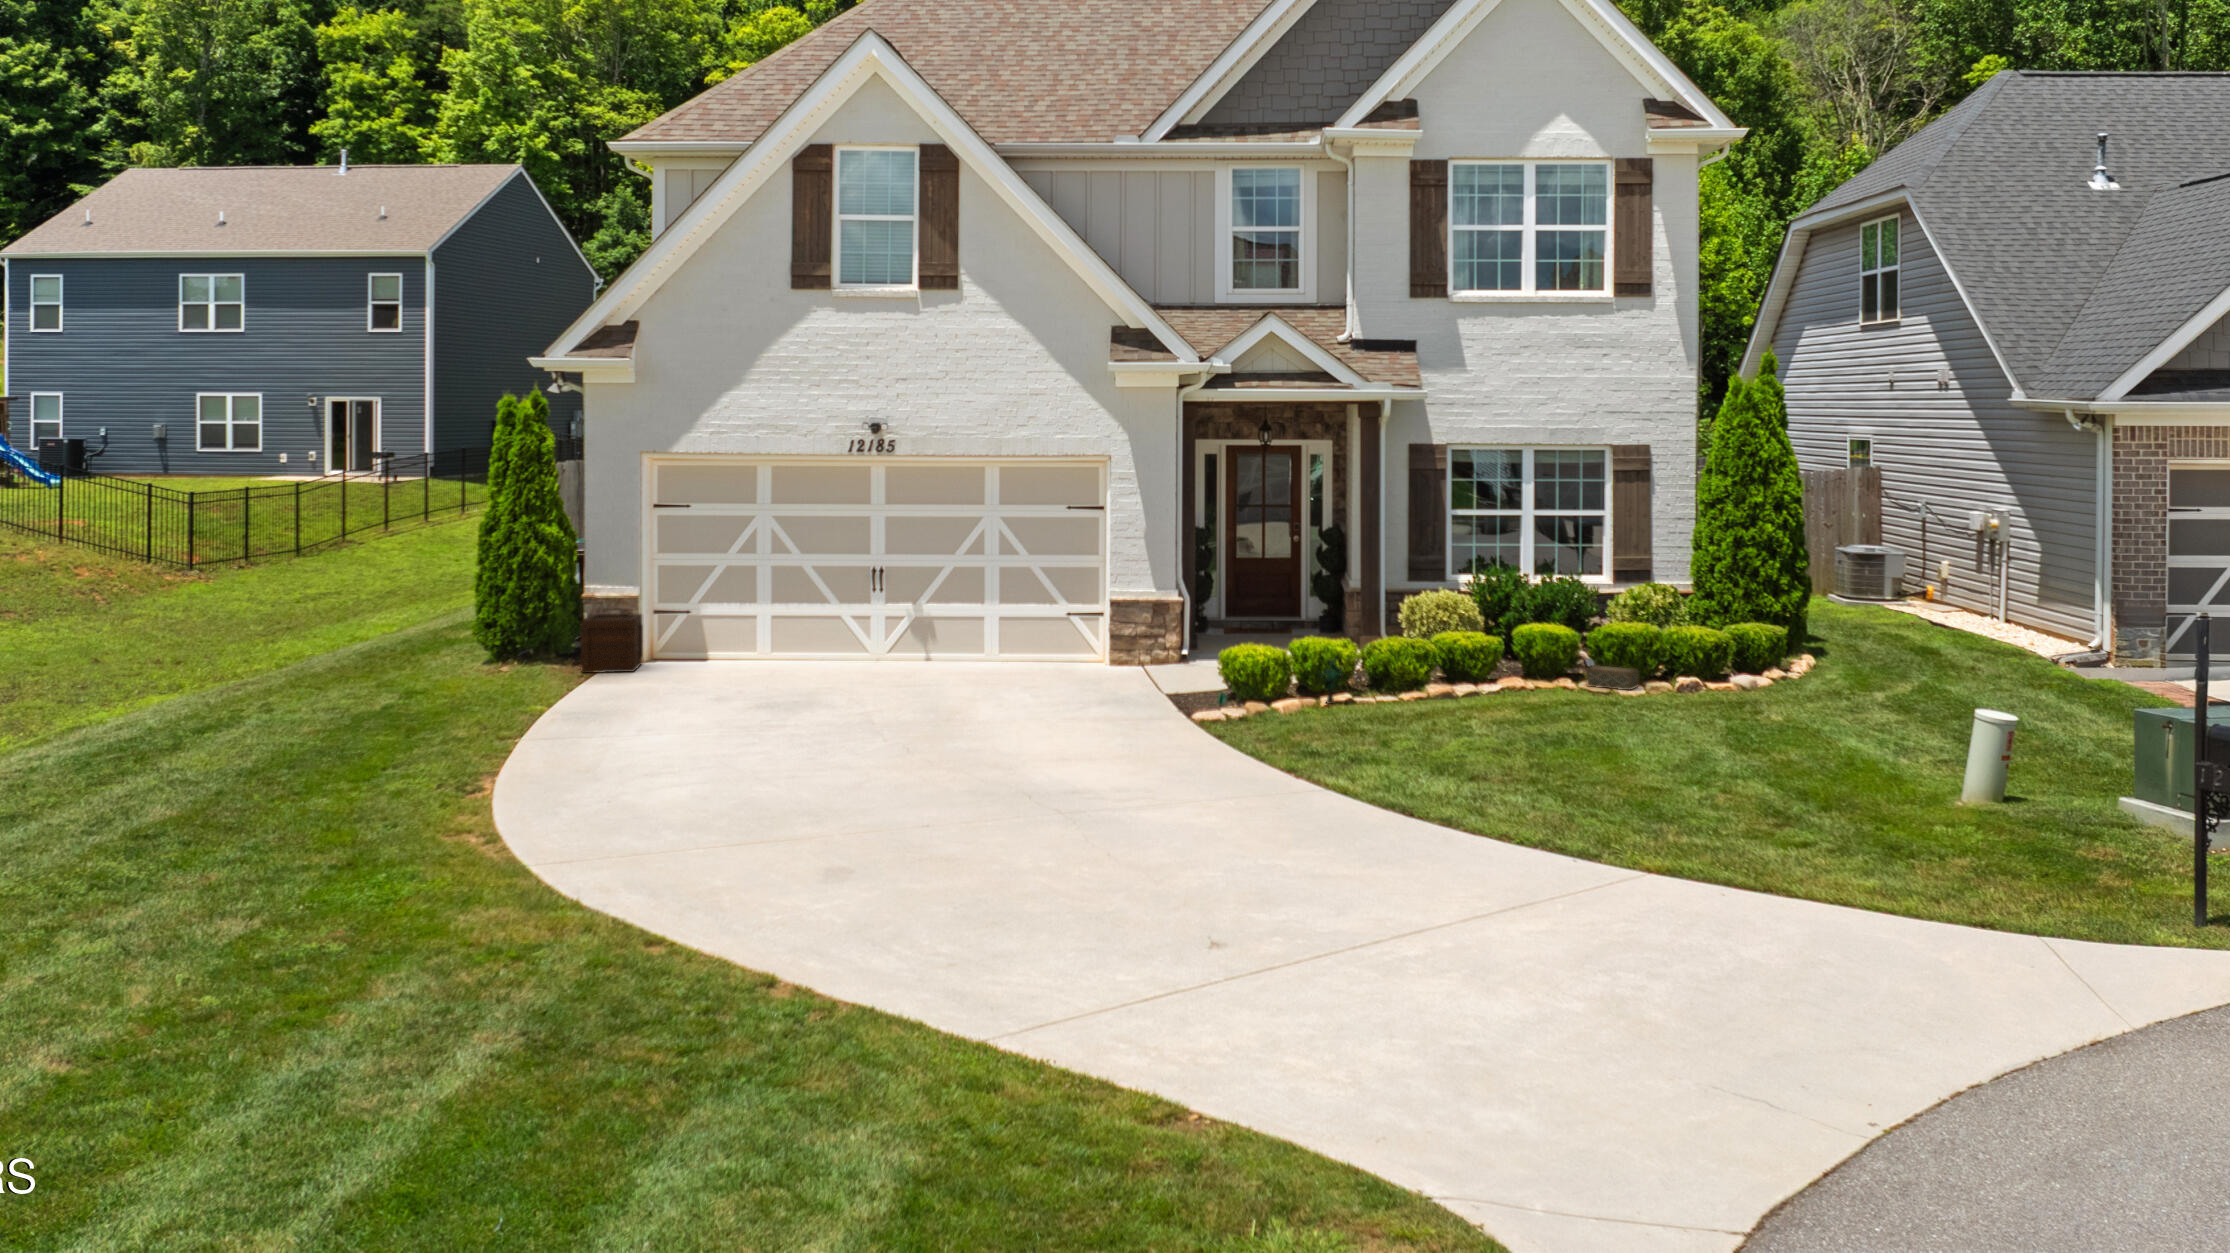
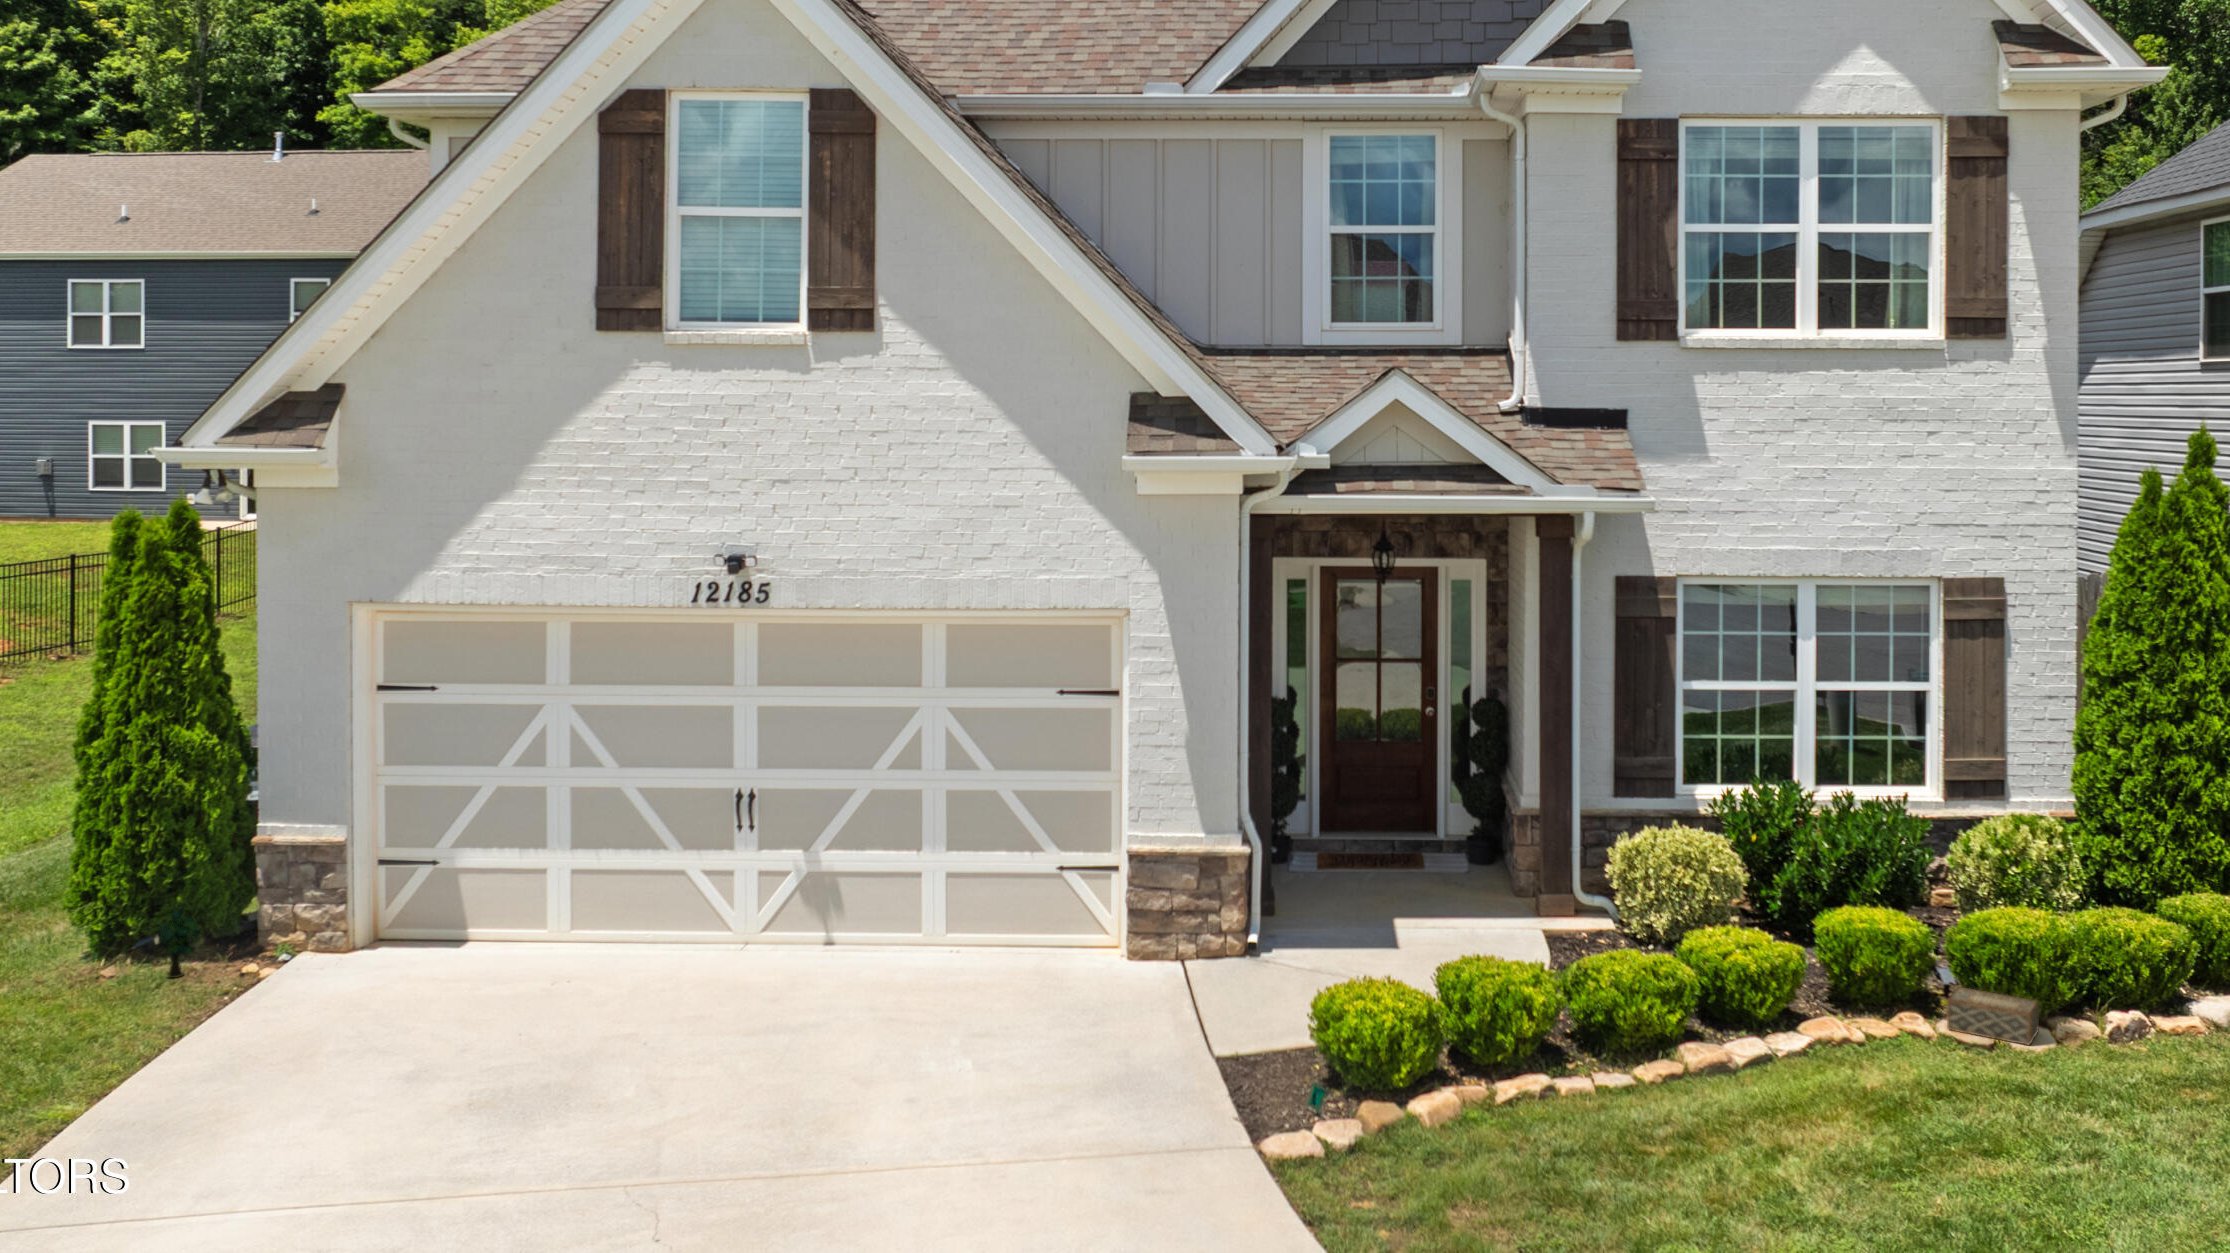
wooden crate: present [581,613,643,673] -> none [222,871,351,986]
decorative plant: present [1318,656,1343,704] -> present [156,903,200,978]

